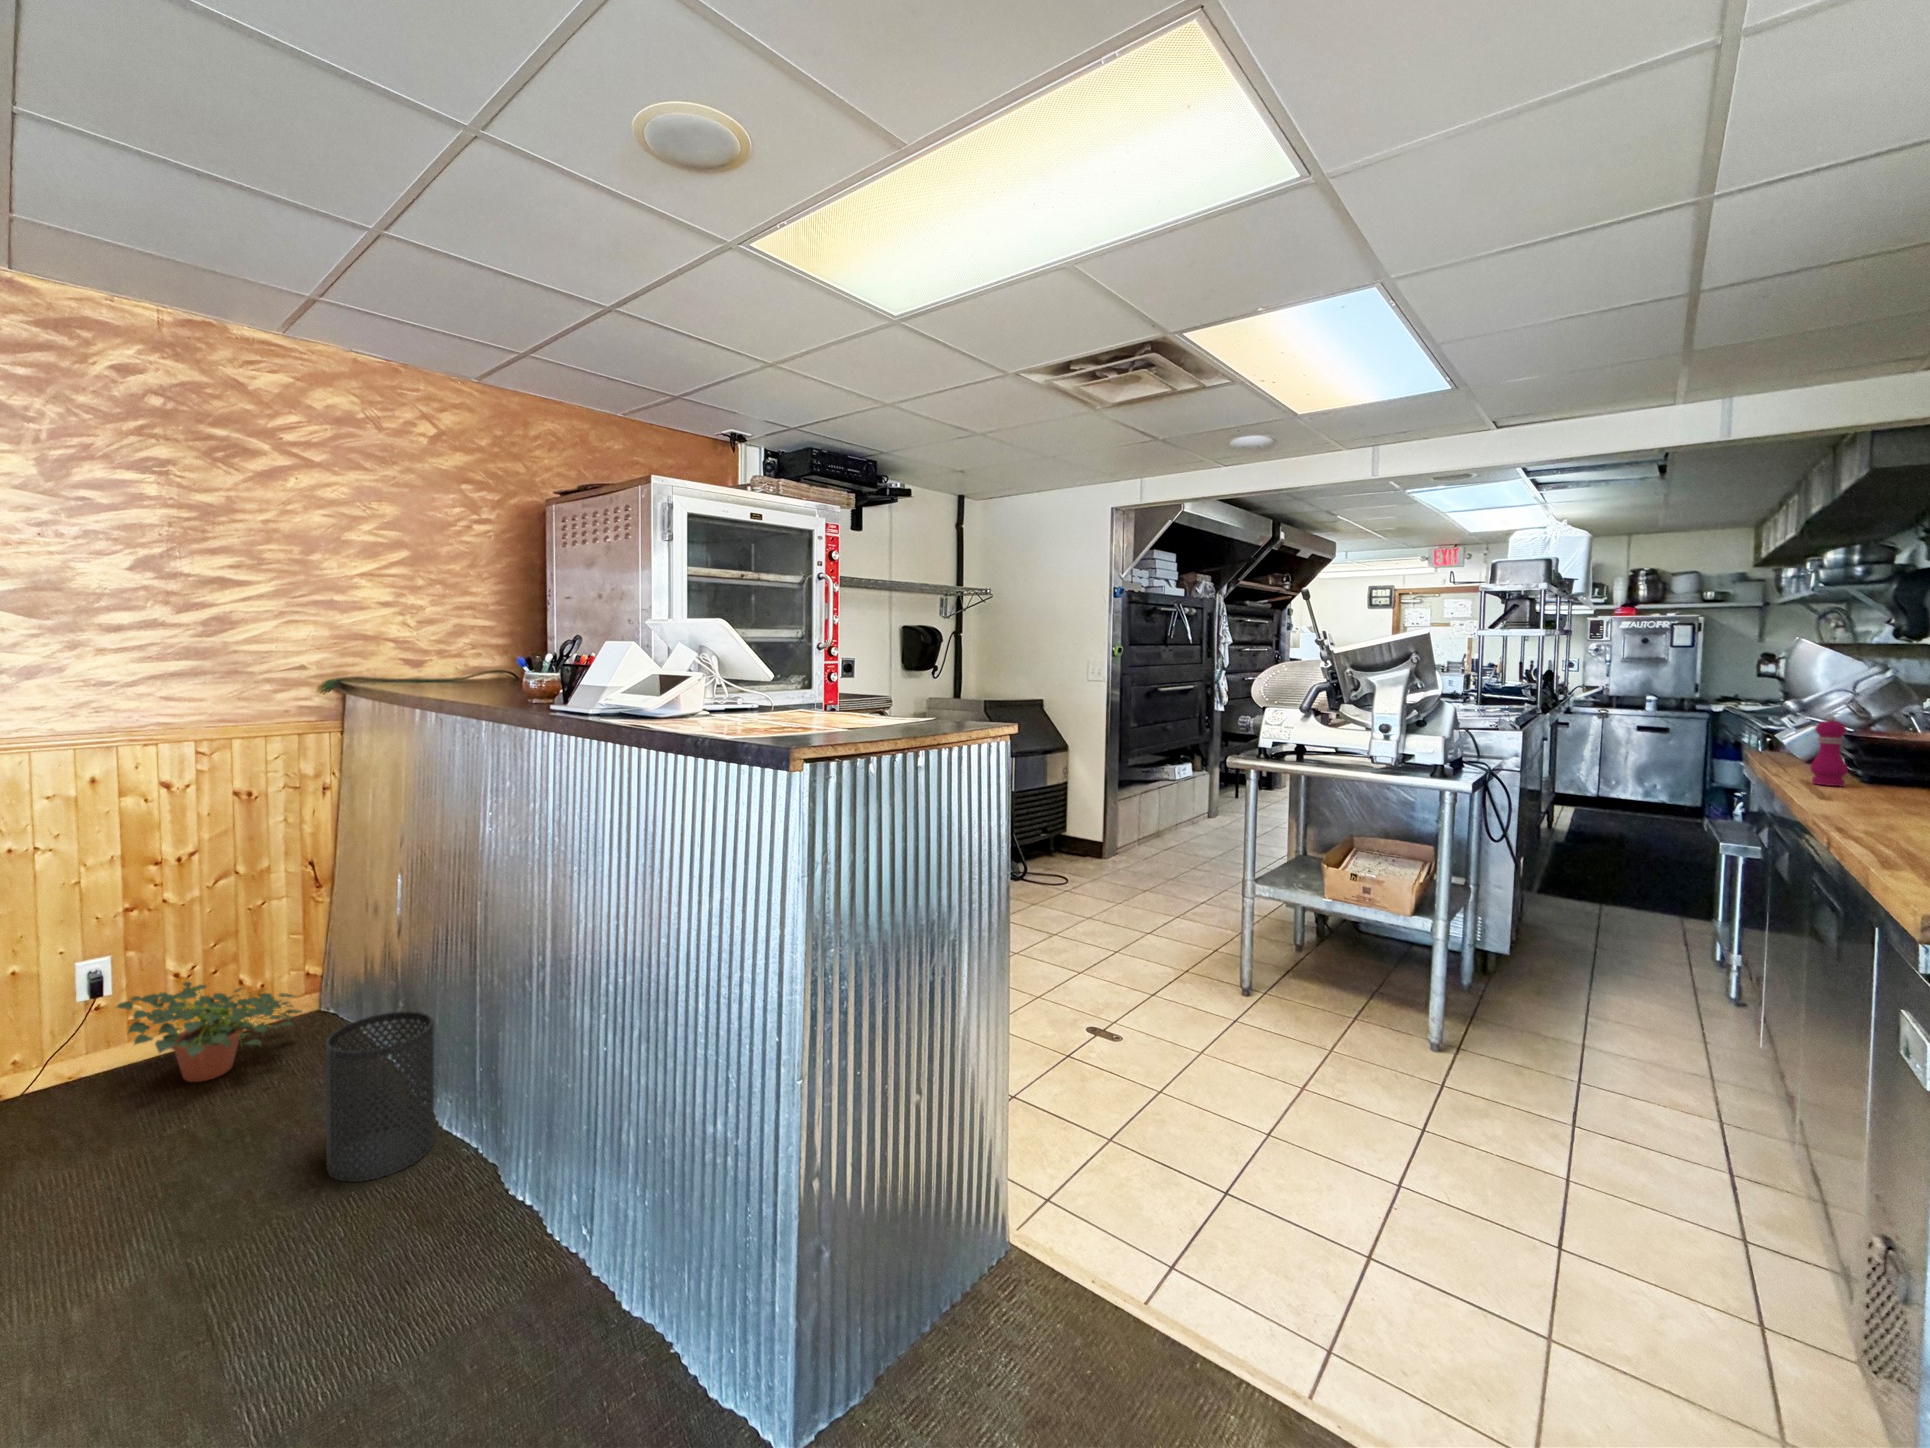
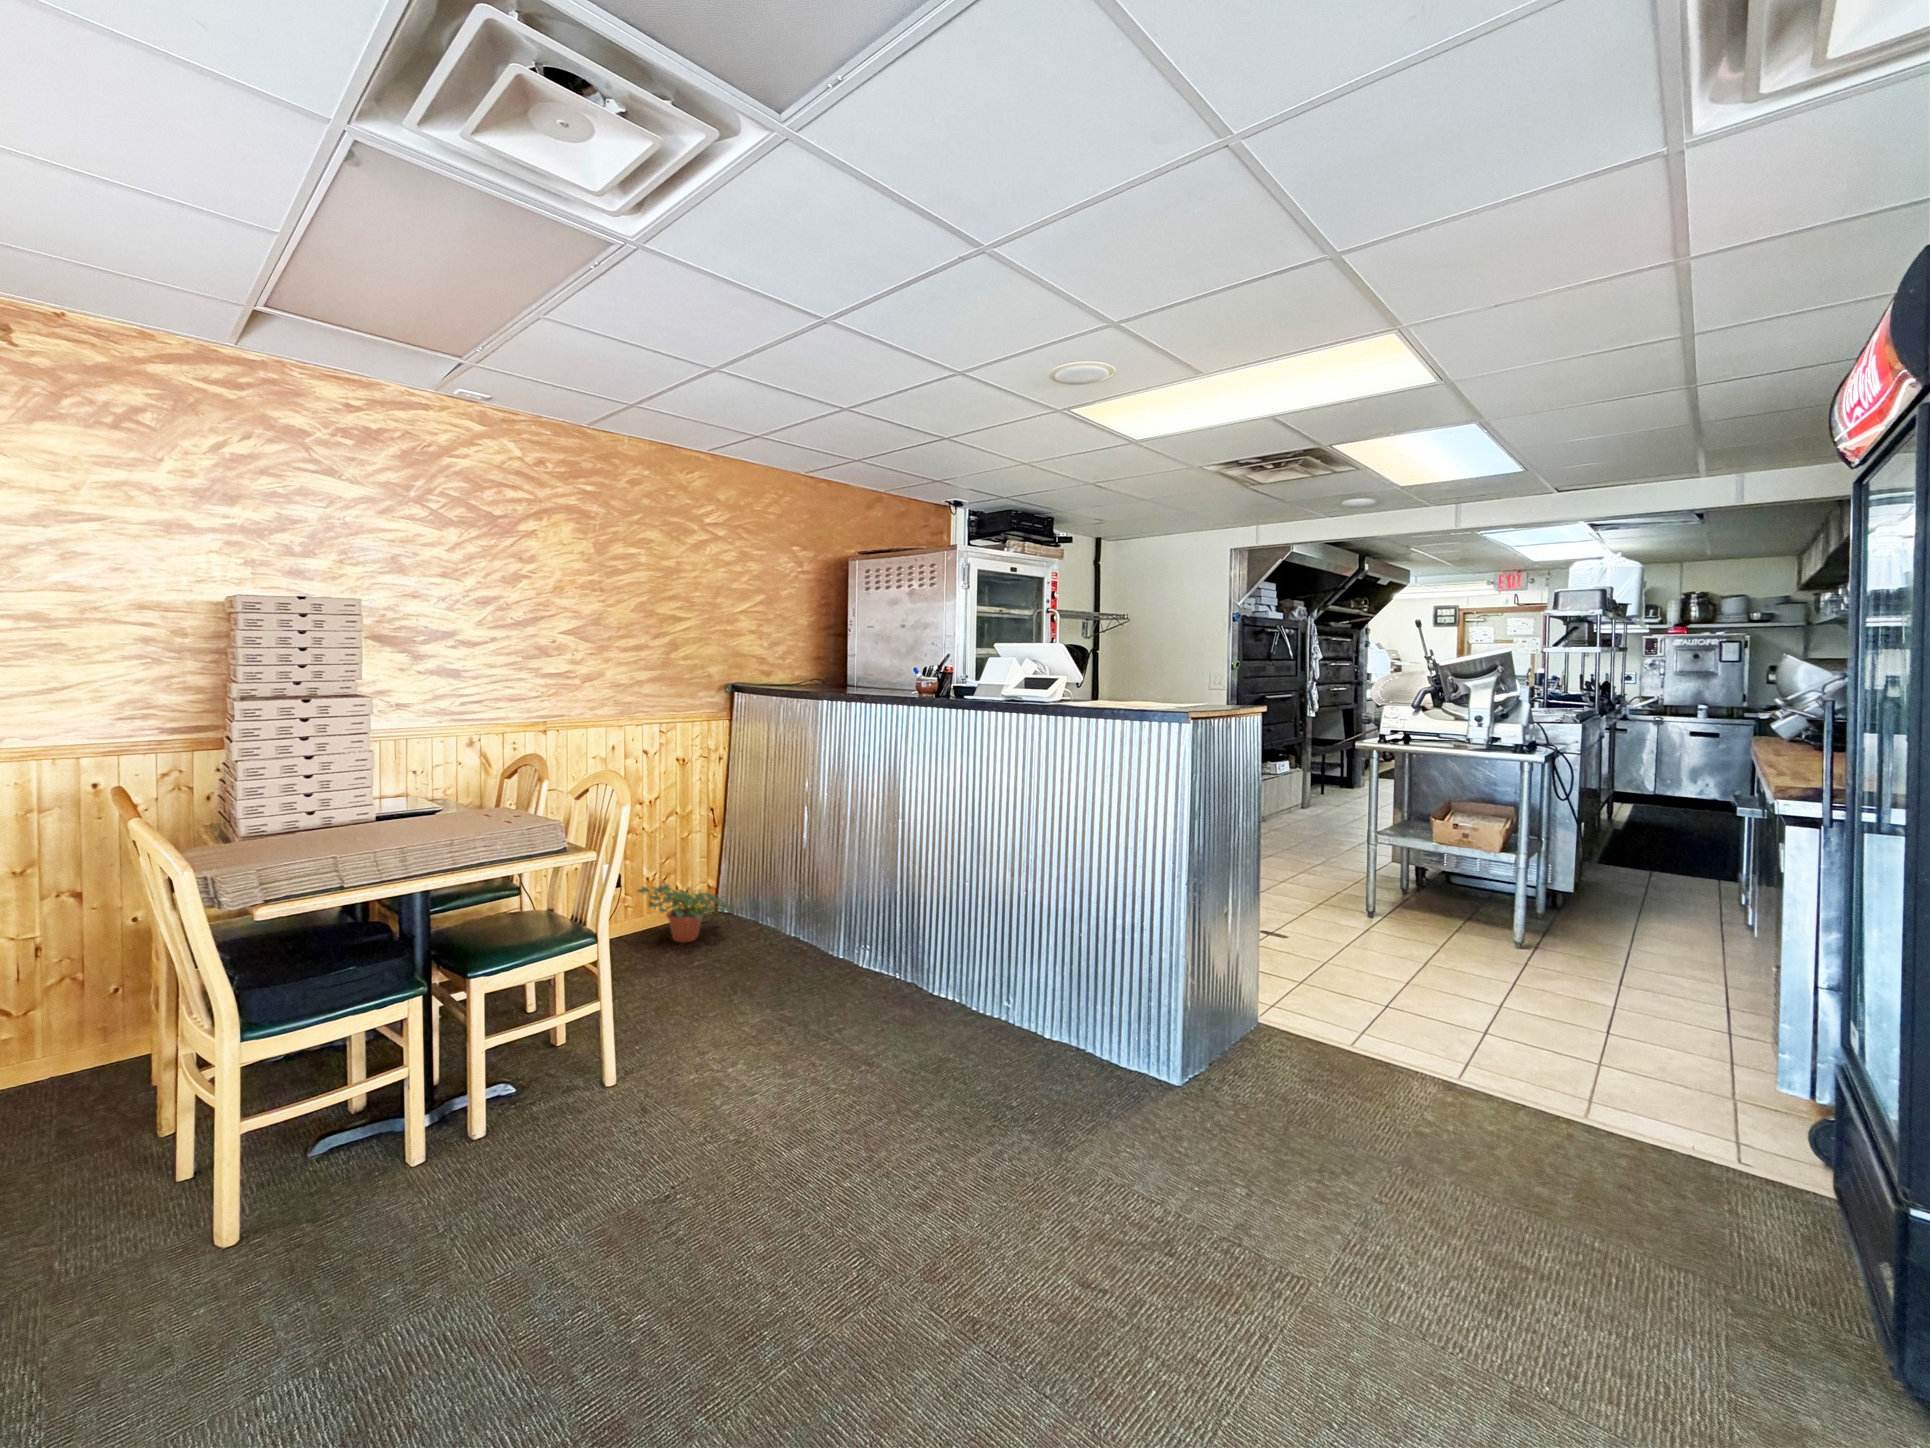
pepper mill: present [1810,715,1848,786] -> none [1783,706,1808,753]
trash can: present [325,1011,434,1182] -> none [811,891,868,987]

